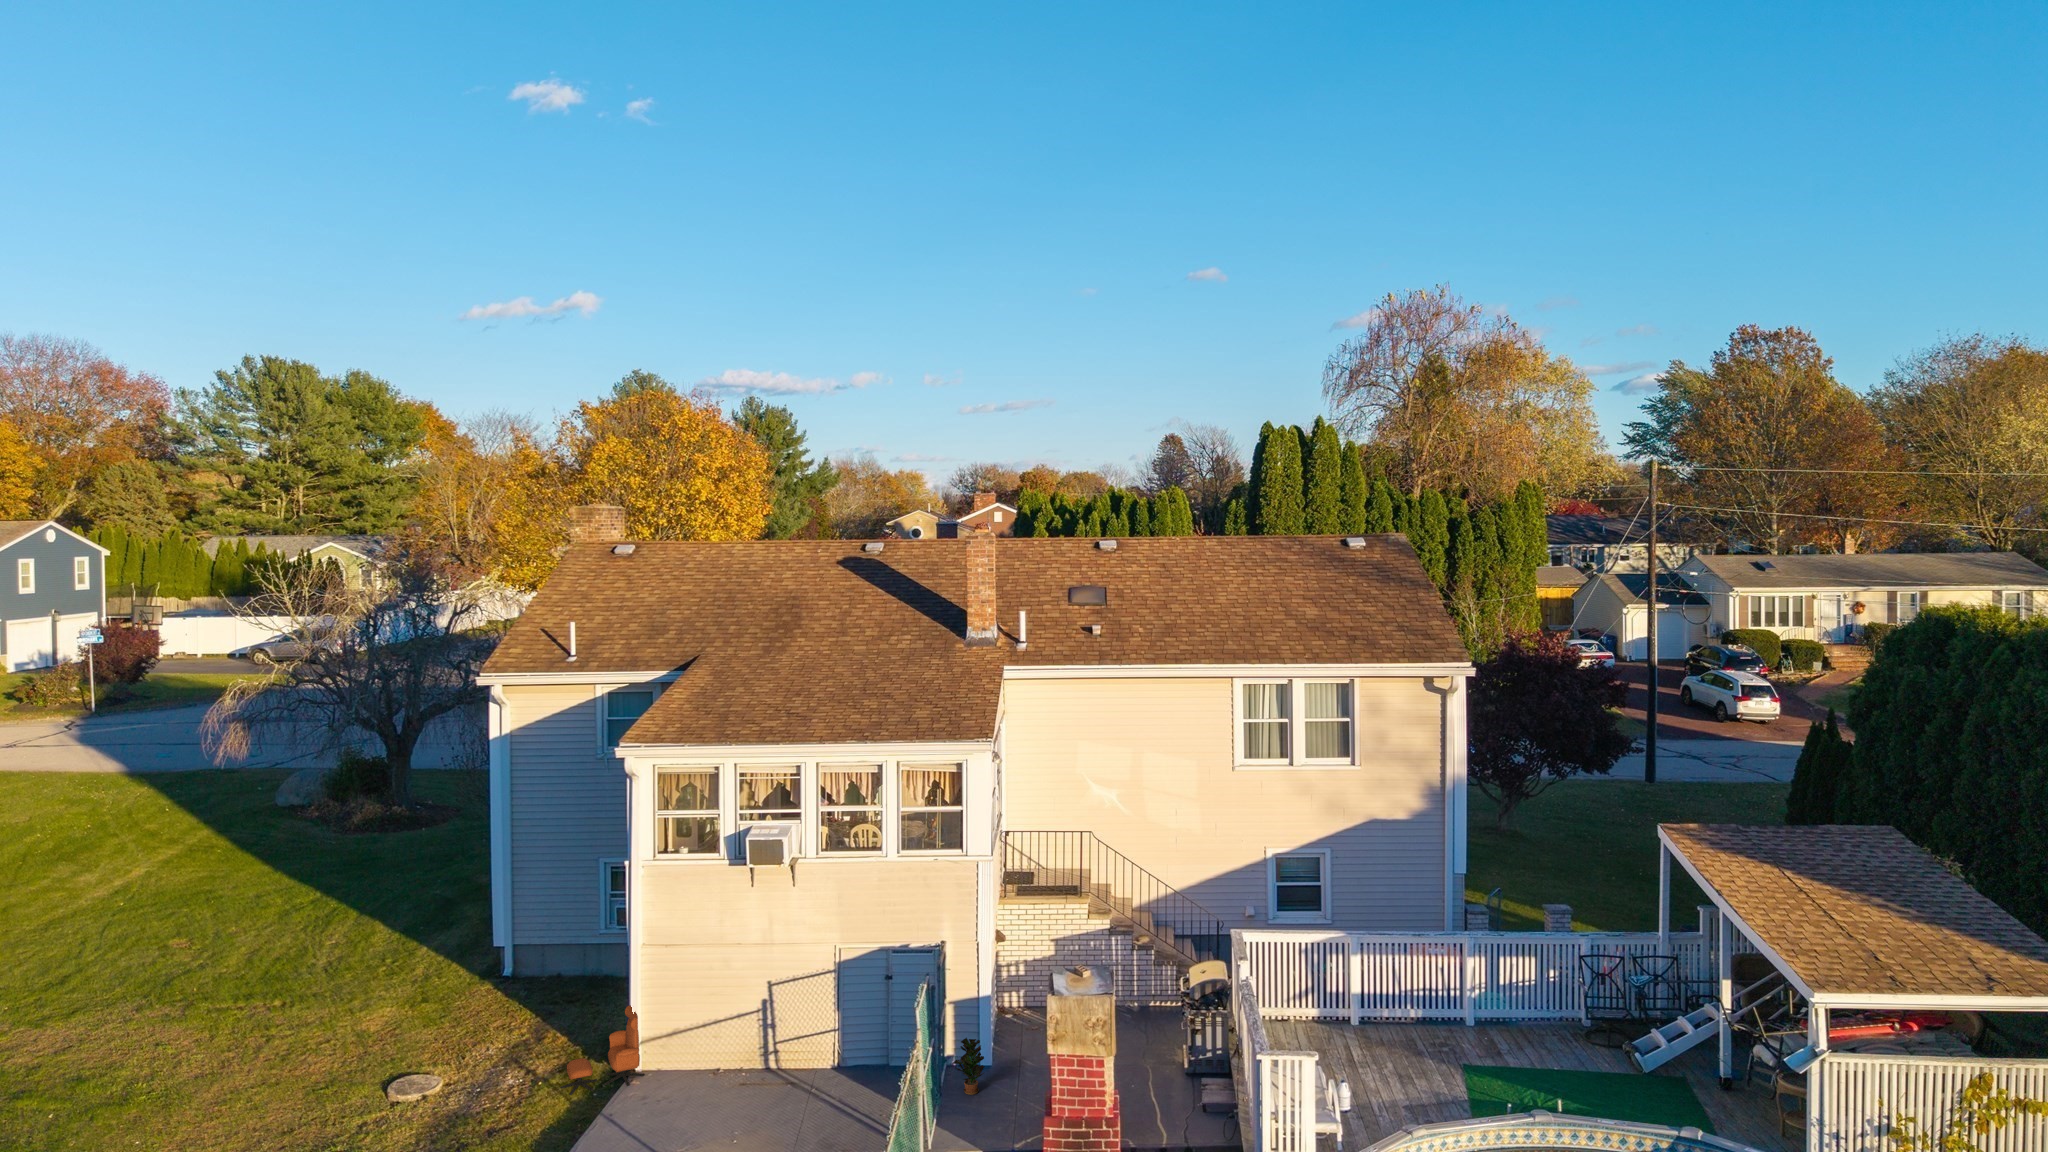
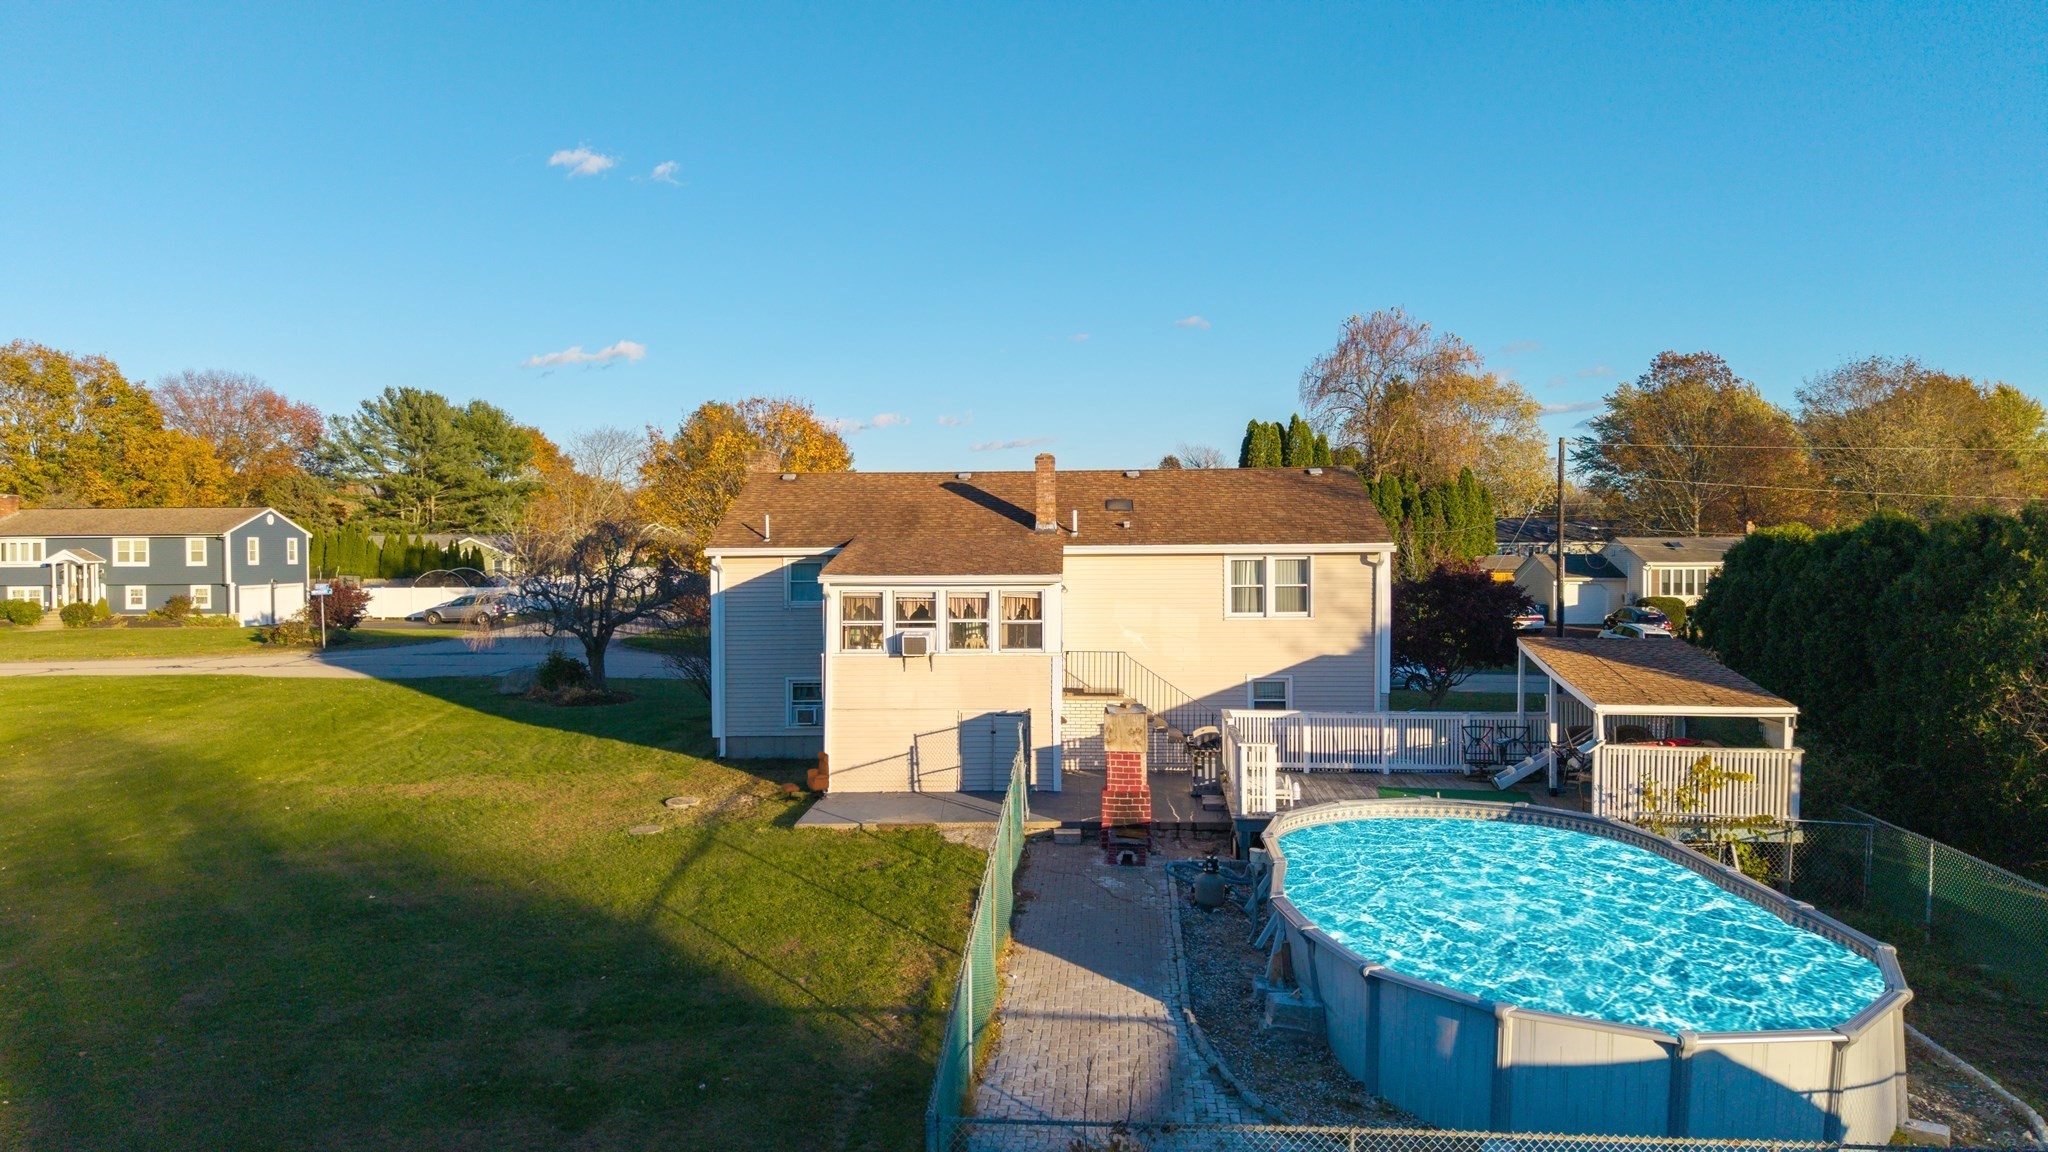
potted plant: present [953,1038,985,1095] -> none [1037,768,1059,805]

